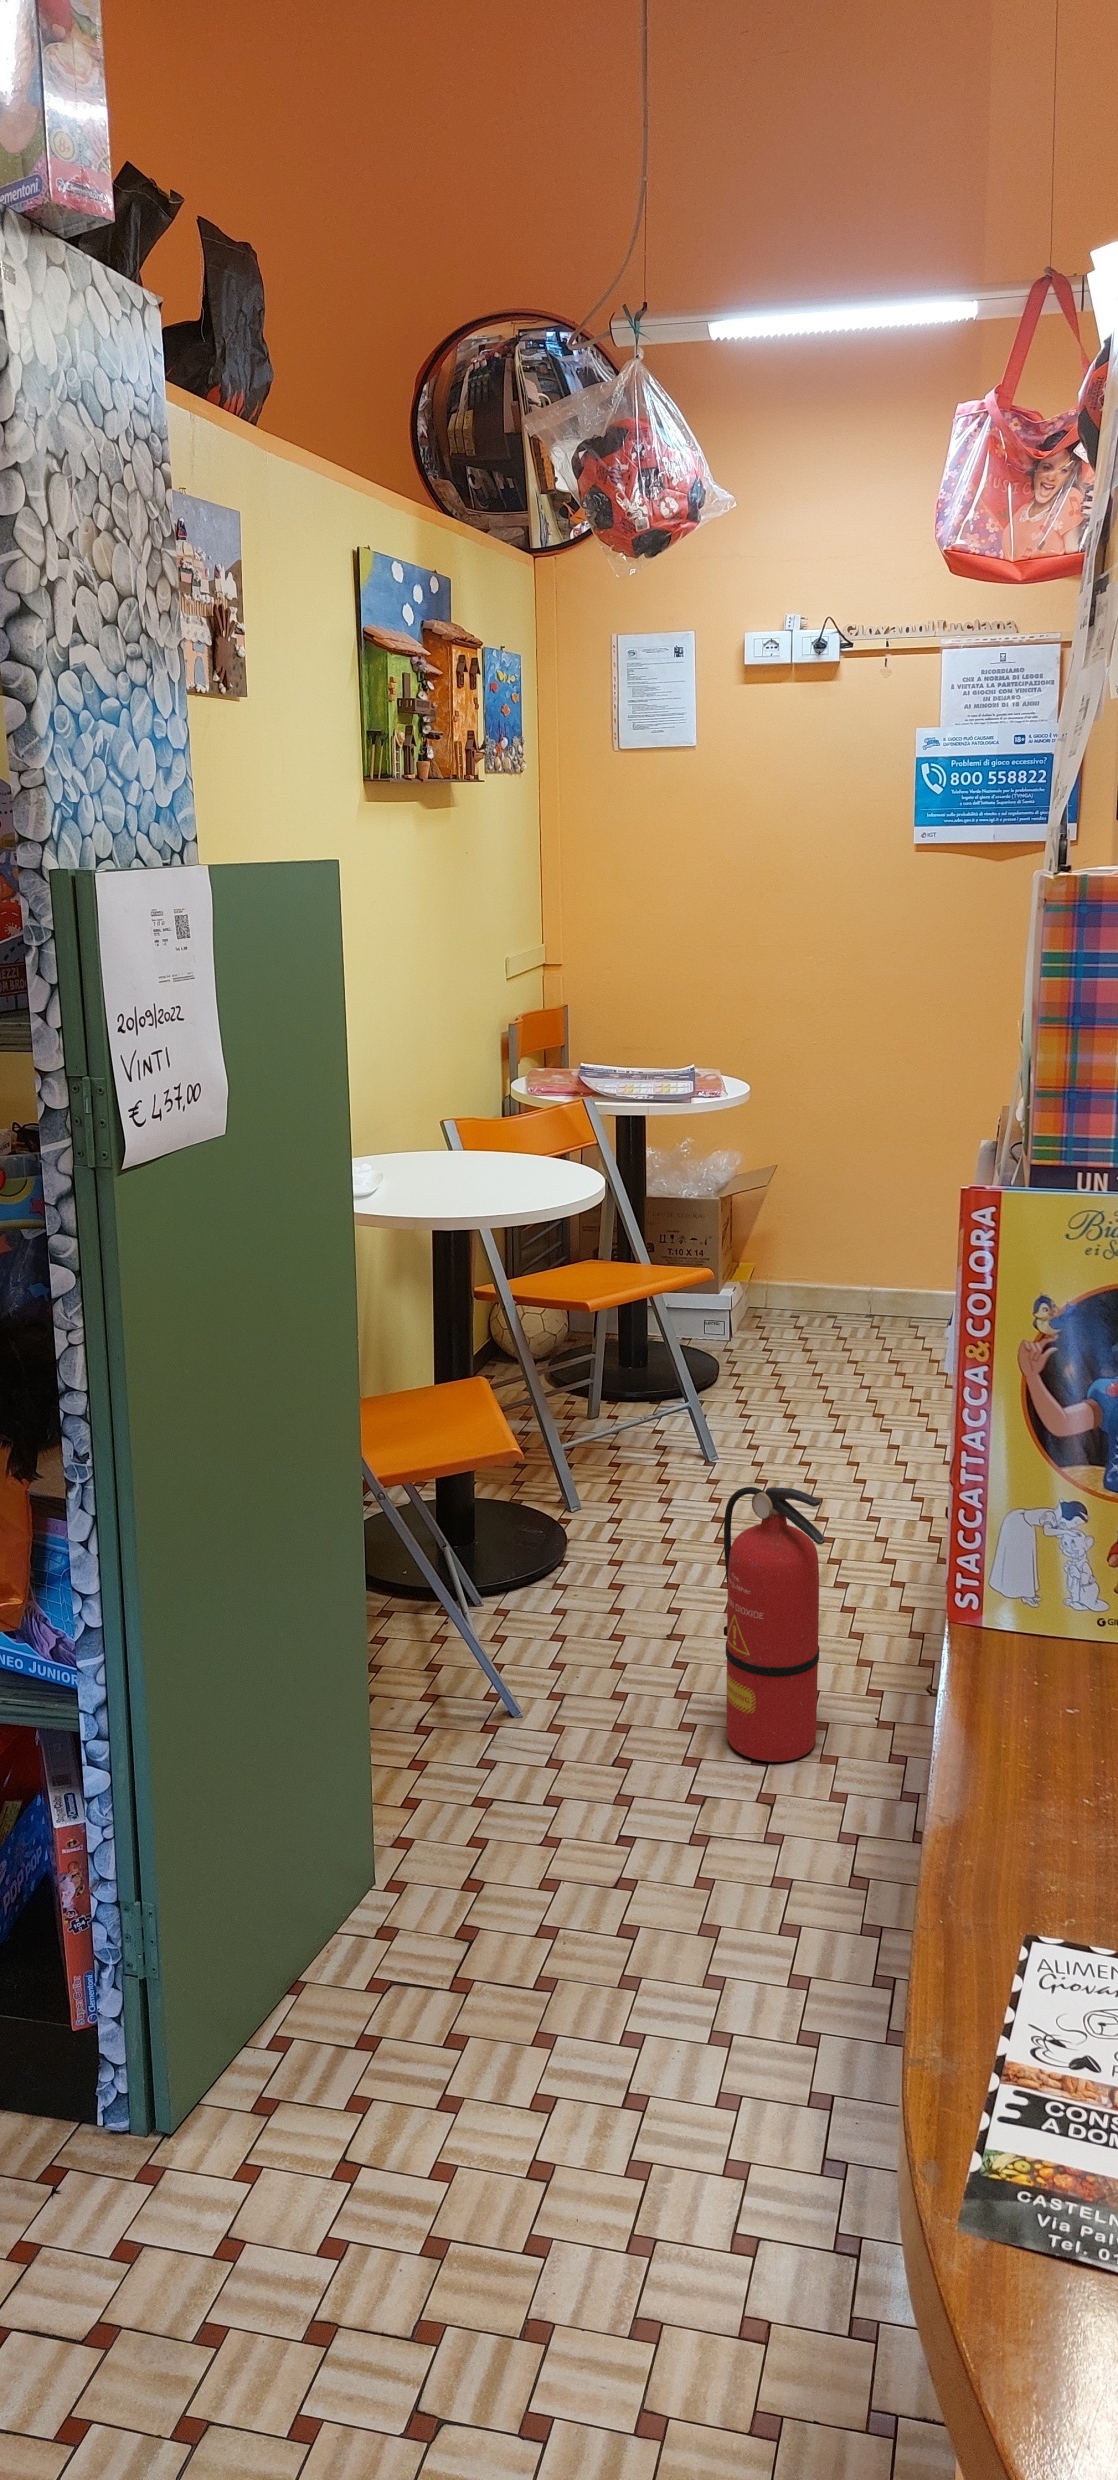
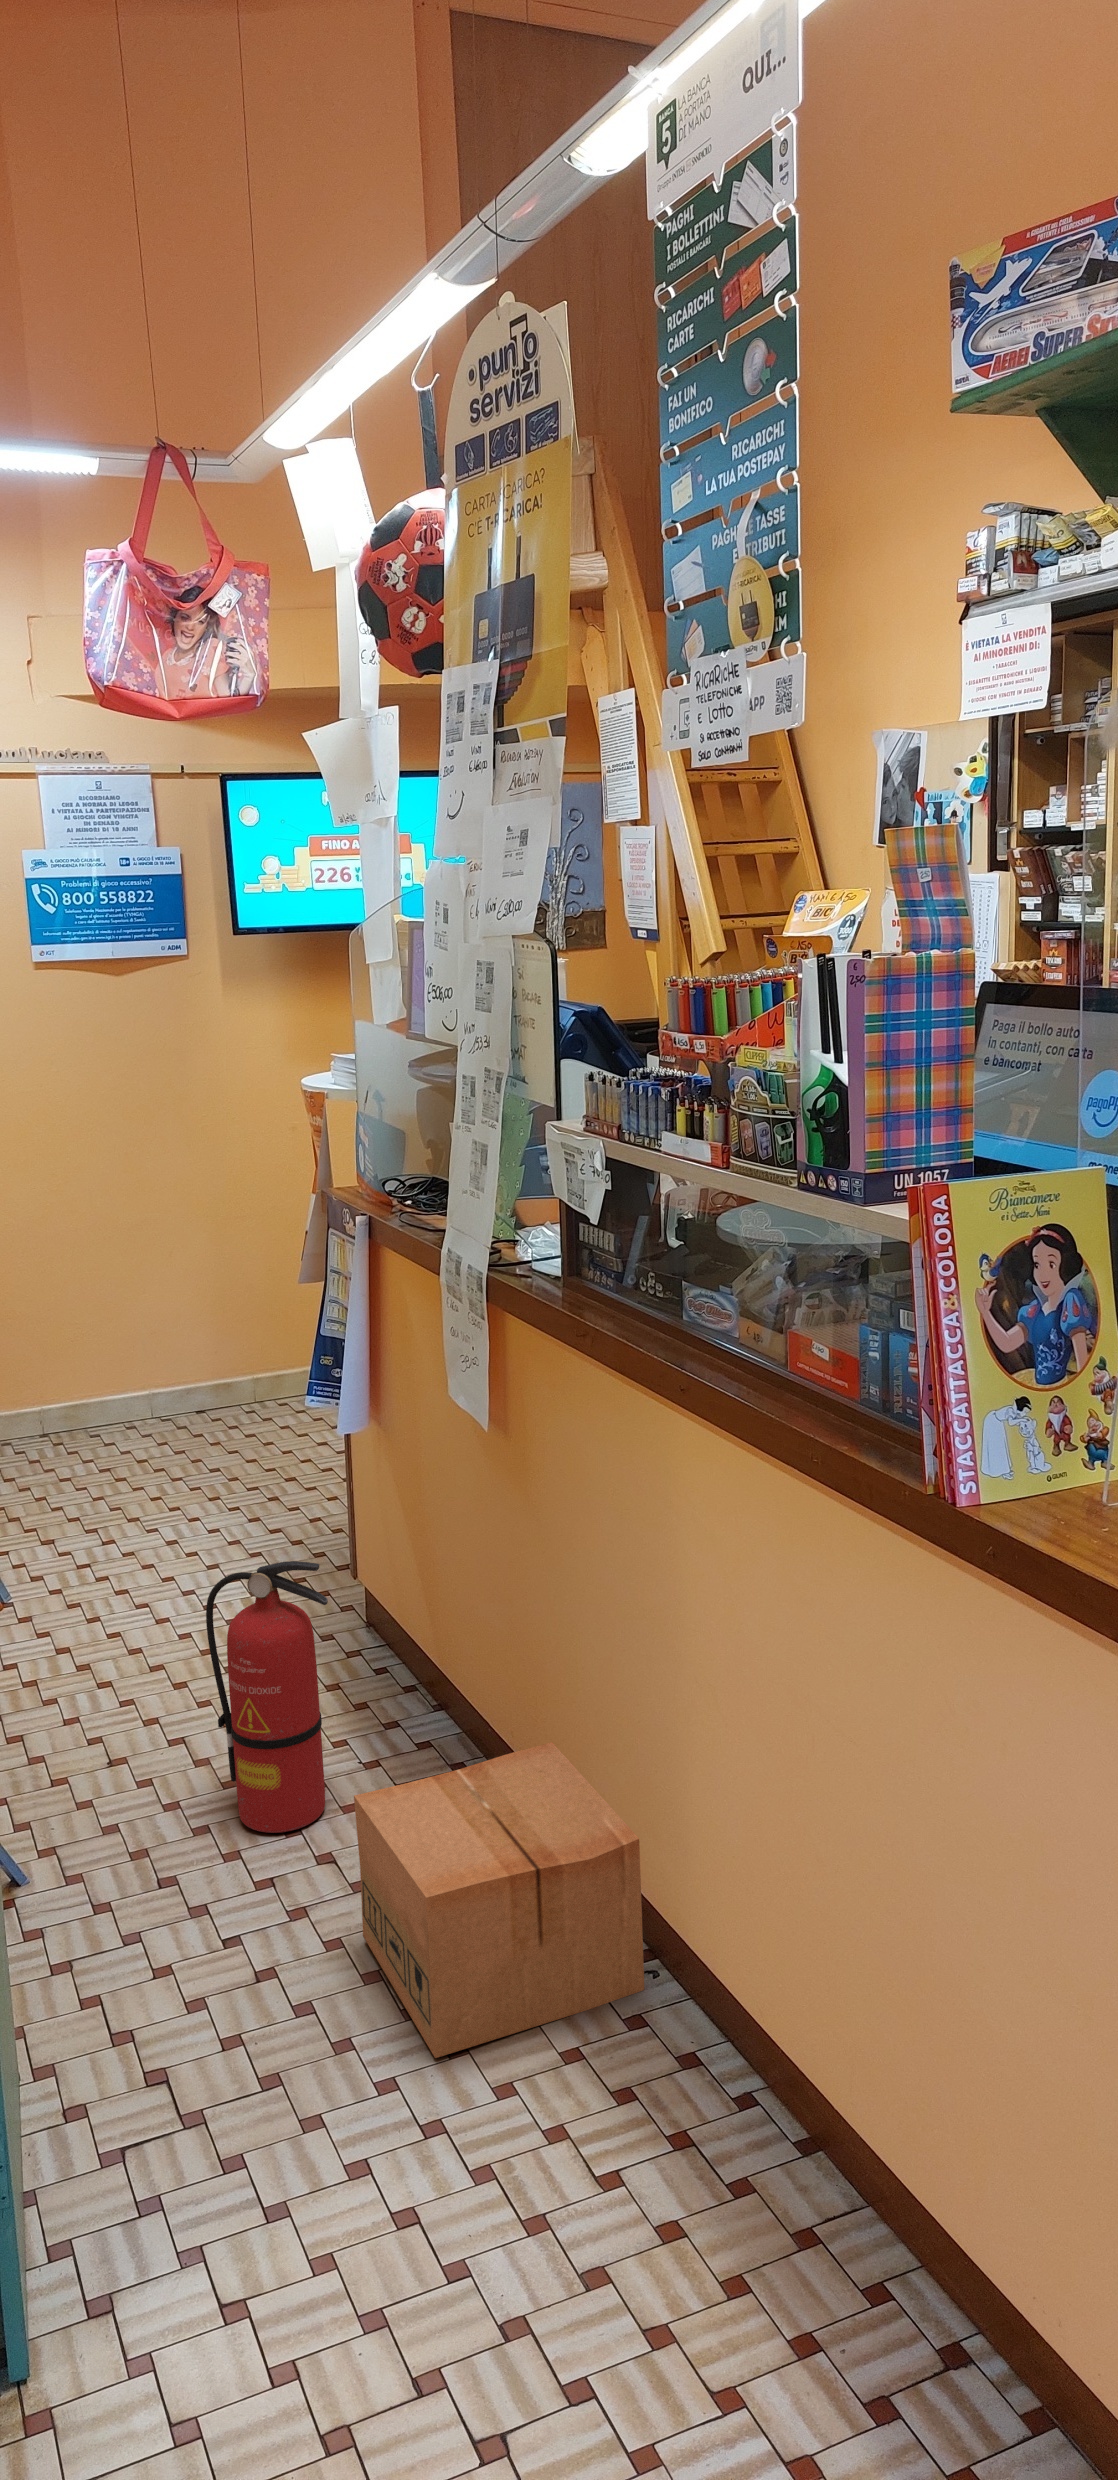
cardboard box: none [696,1743,970,2079] -> present [354,1742,644,2058]

